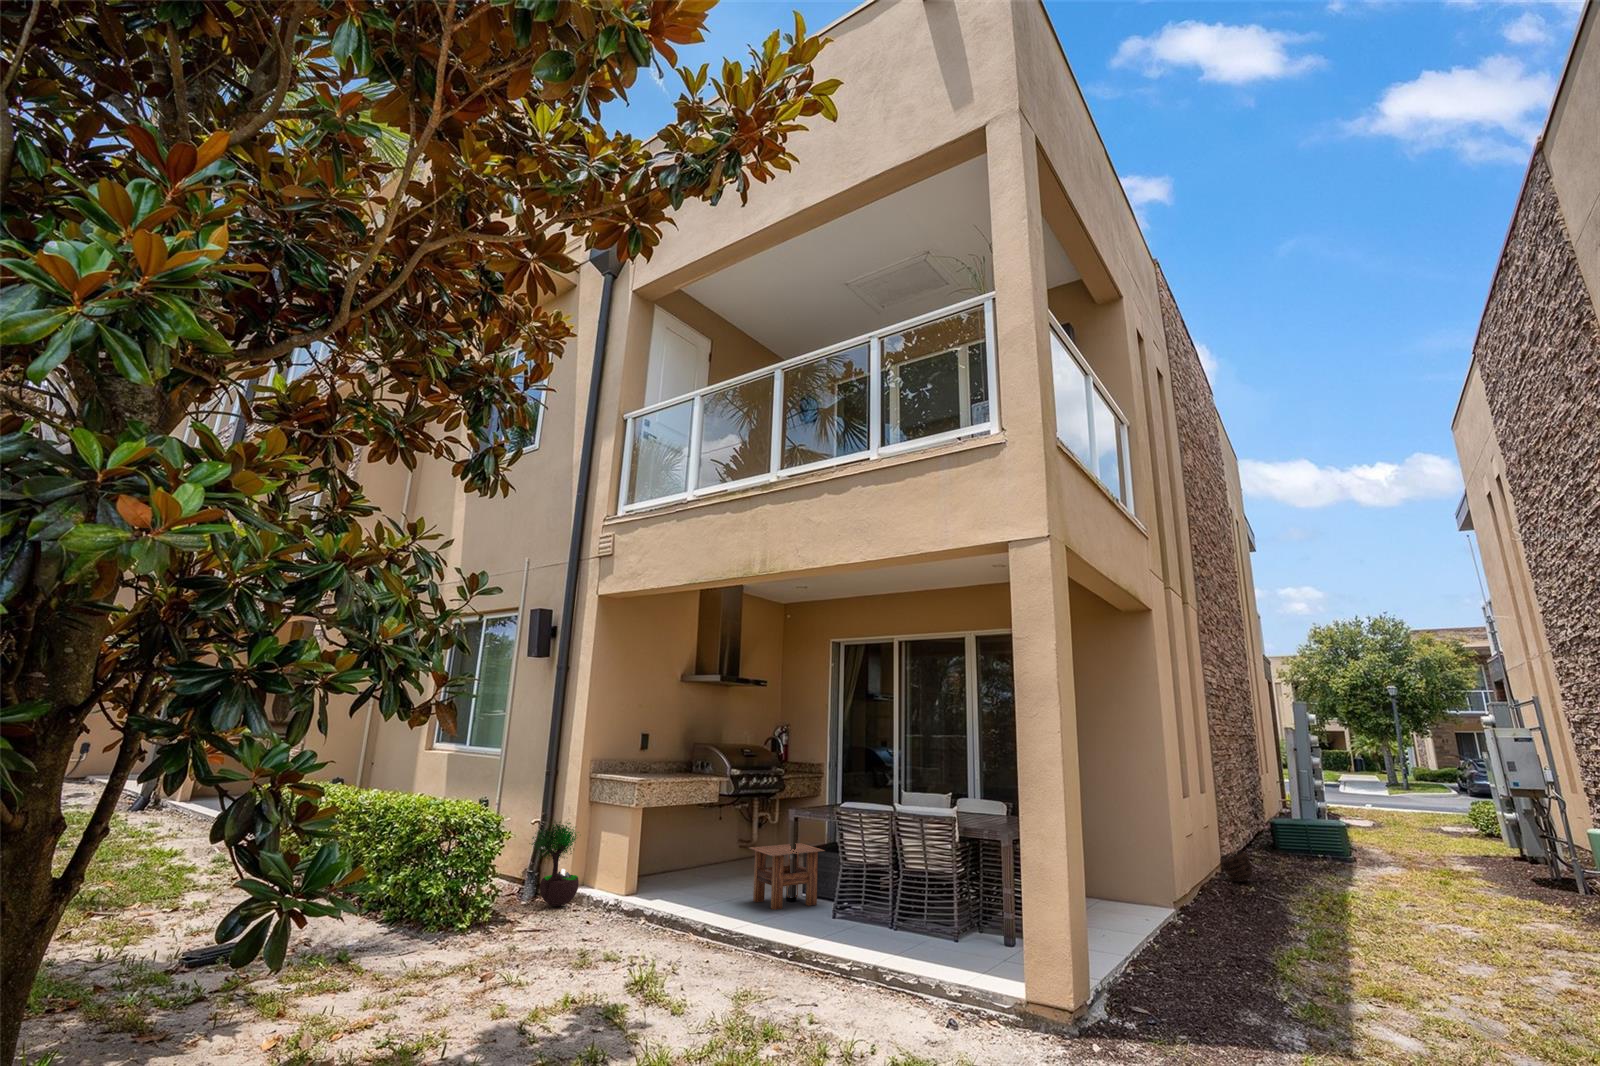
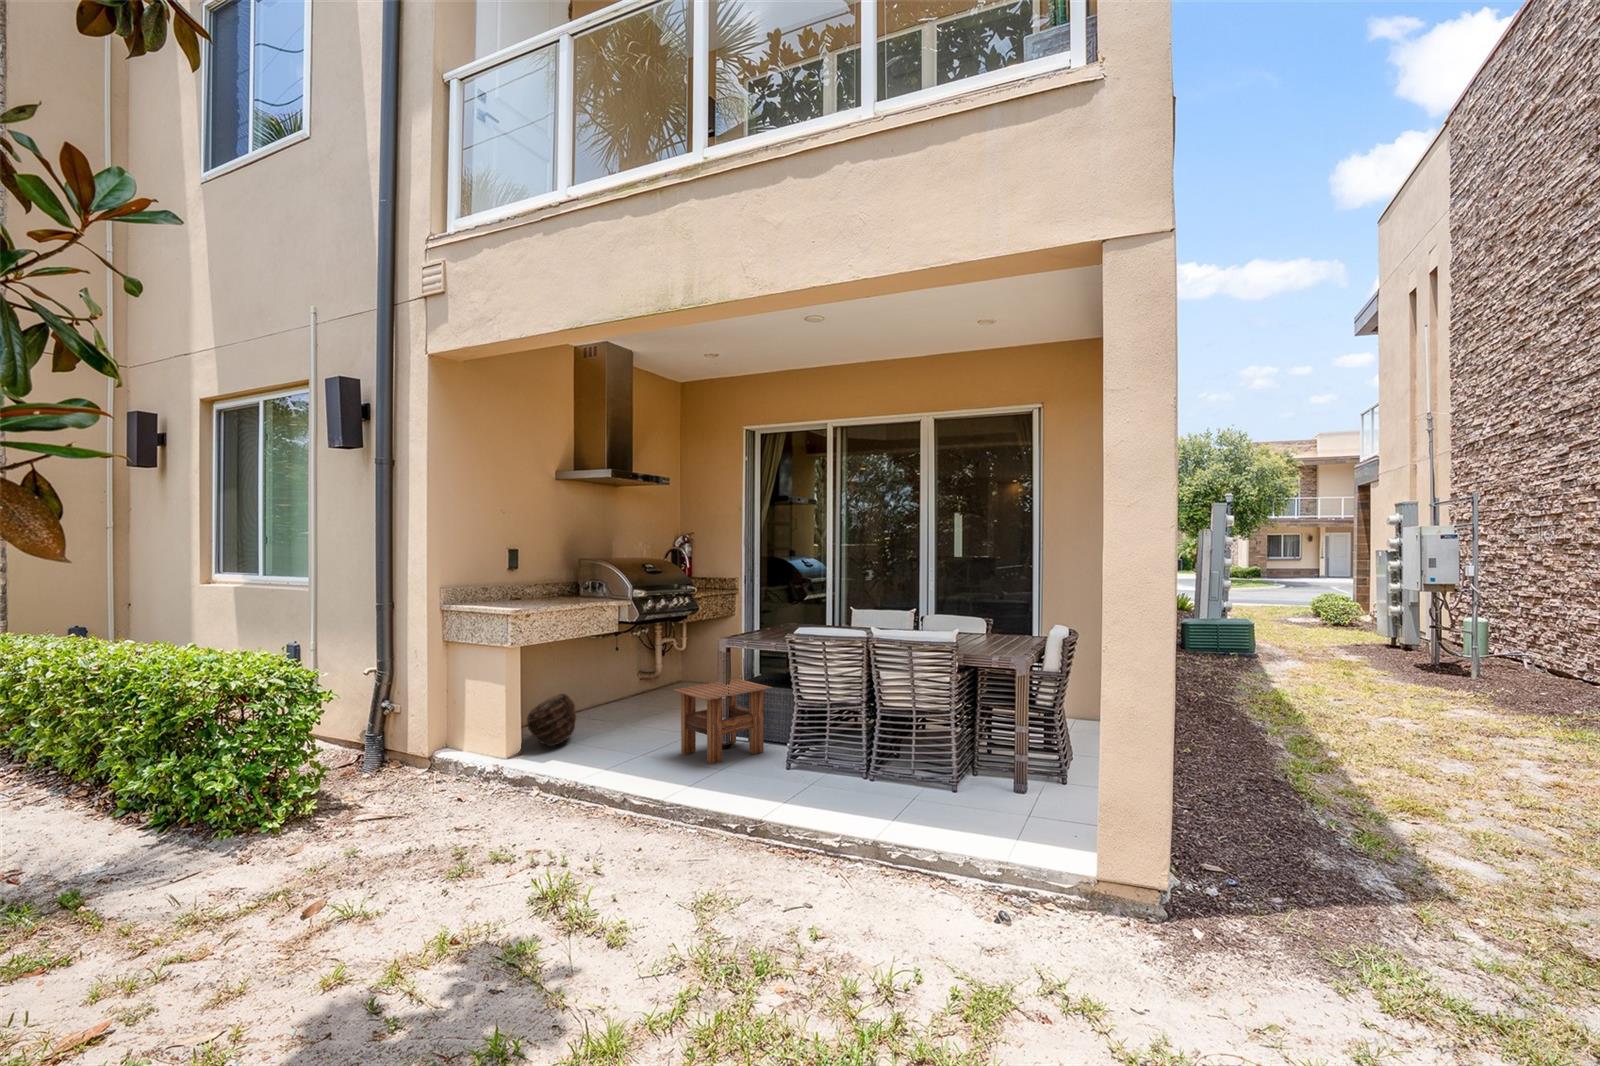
potted tree: present [532,821,579,906] -> none [361,665,441,781]
basket: present [1220,850,1252,882] -> present [527,694,576,746]

